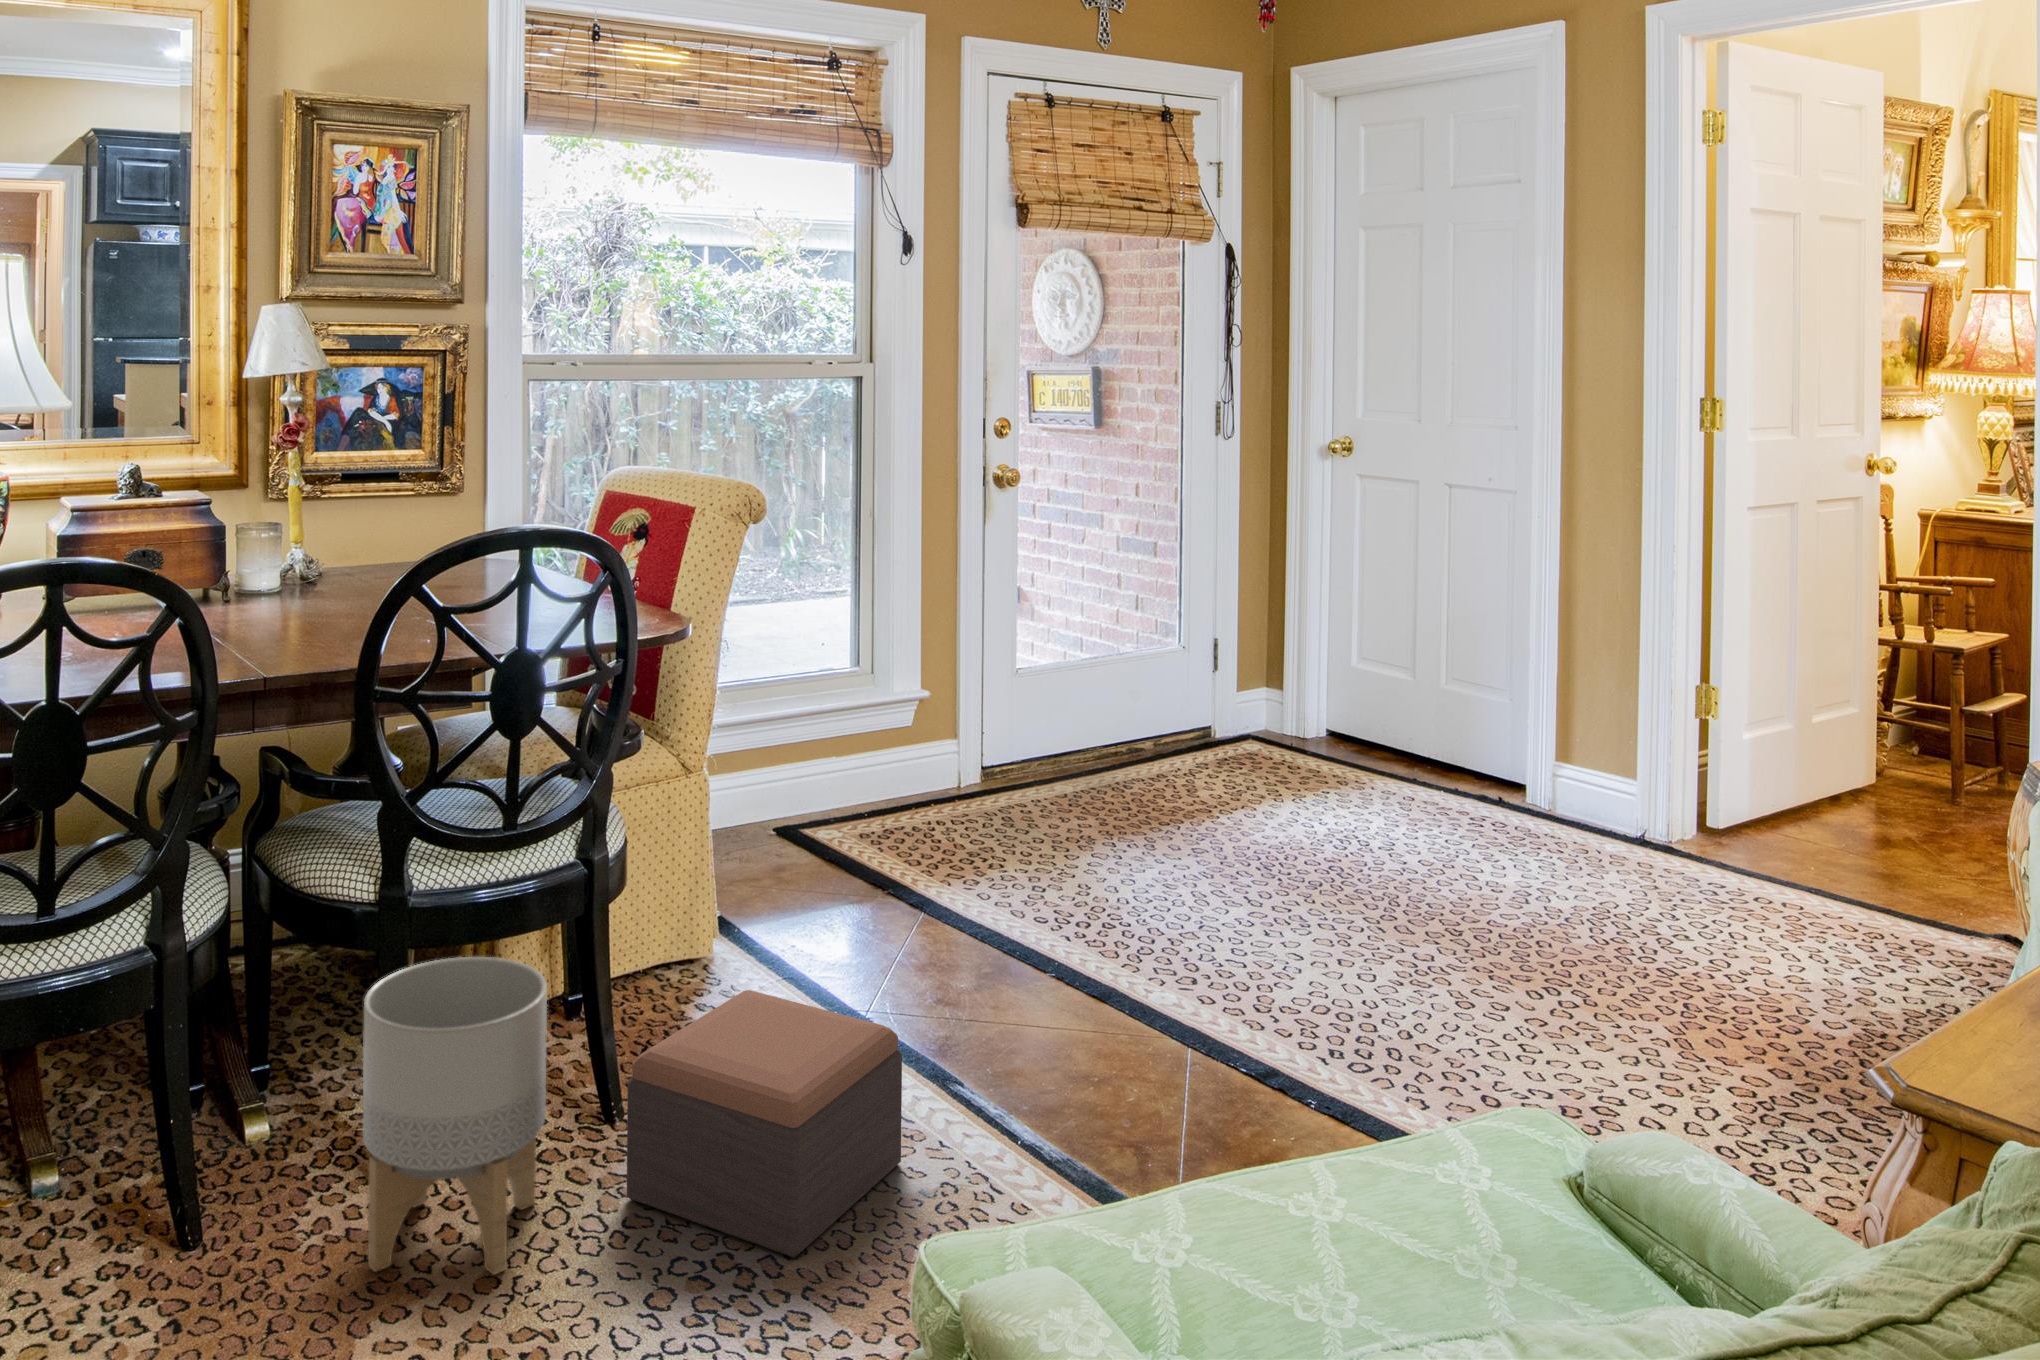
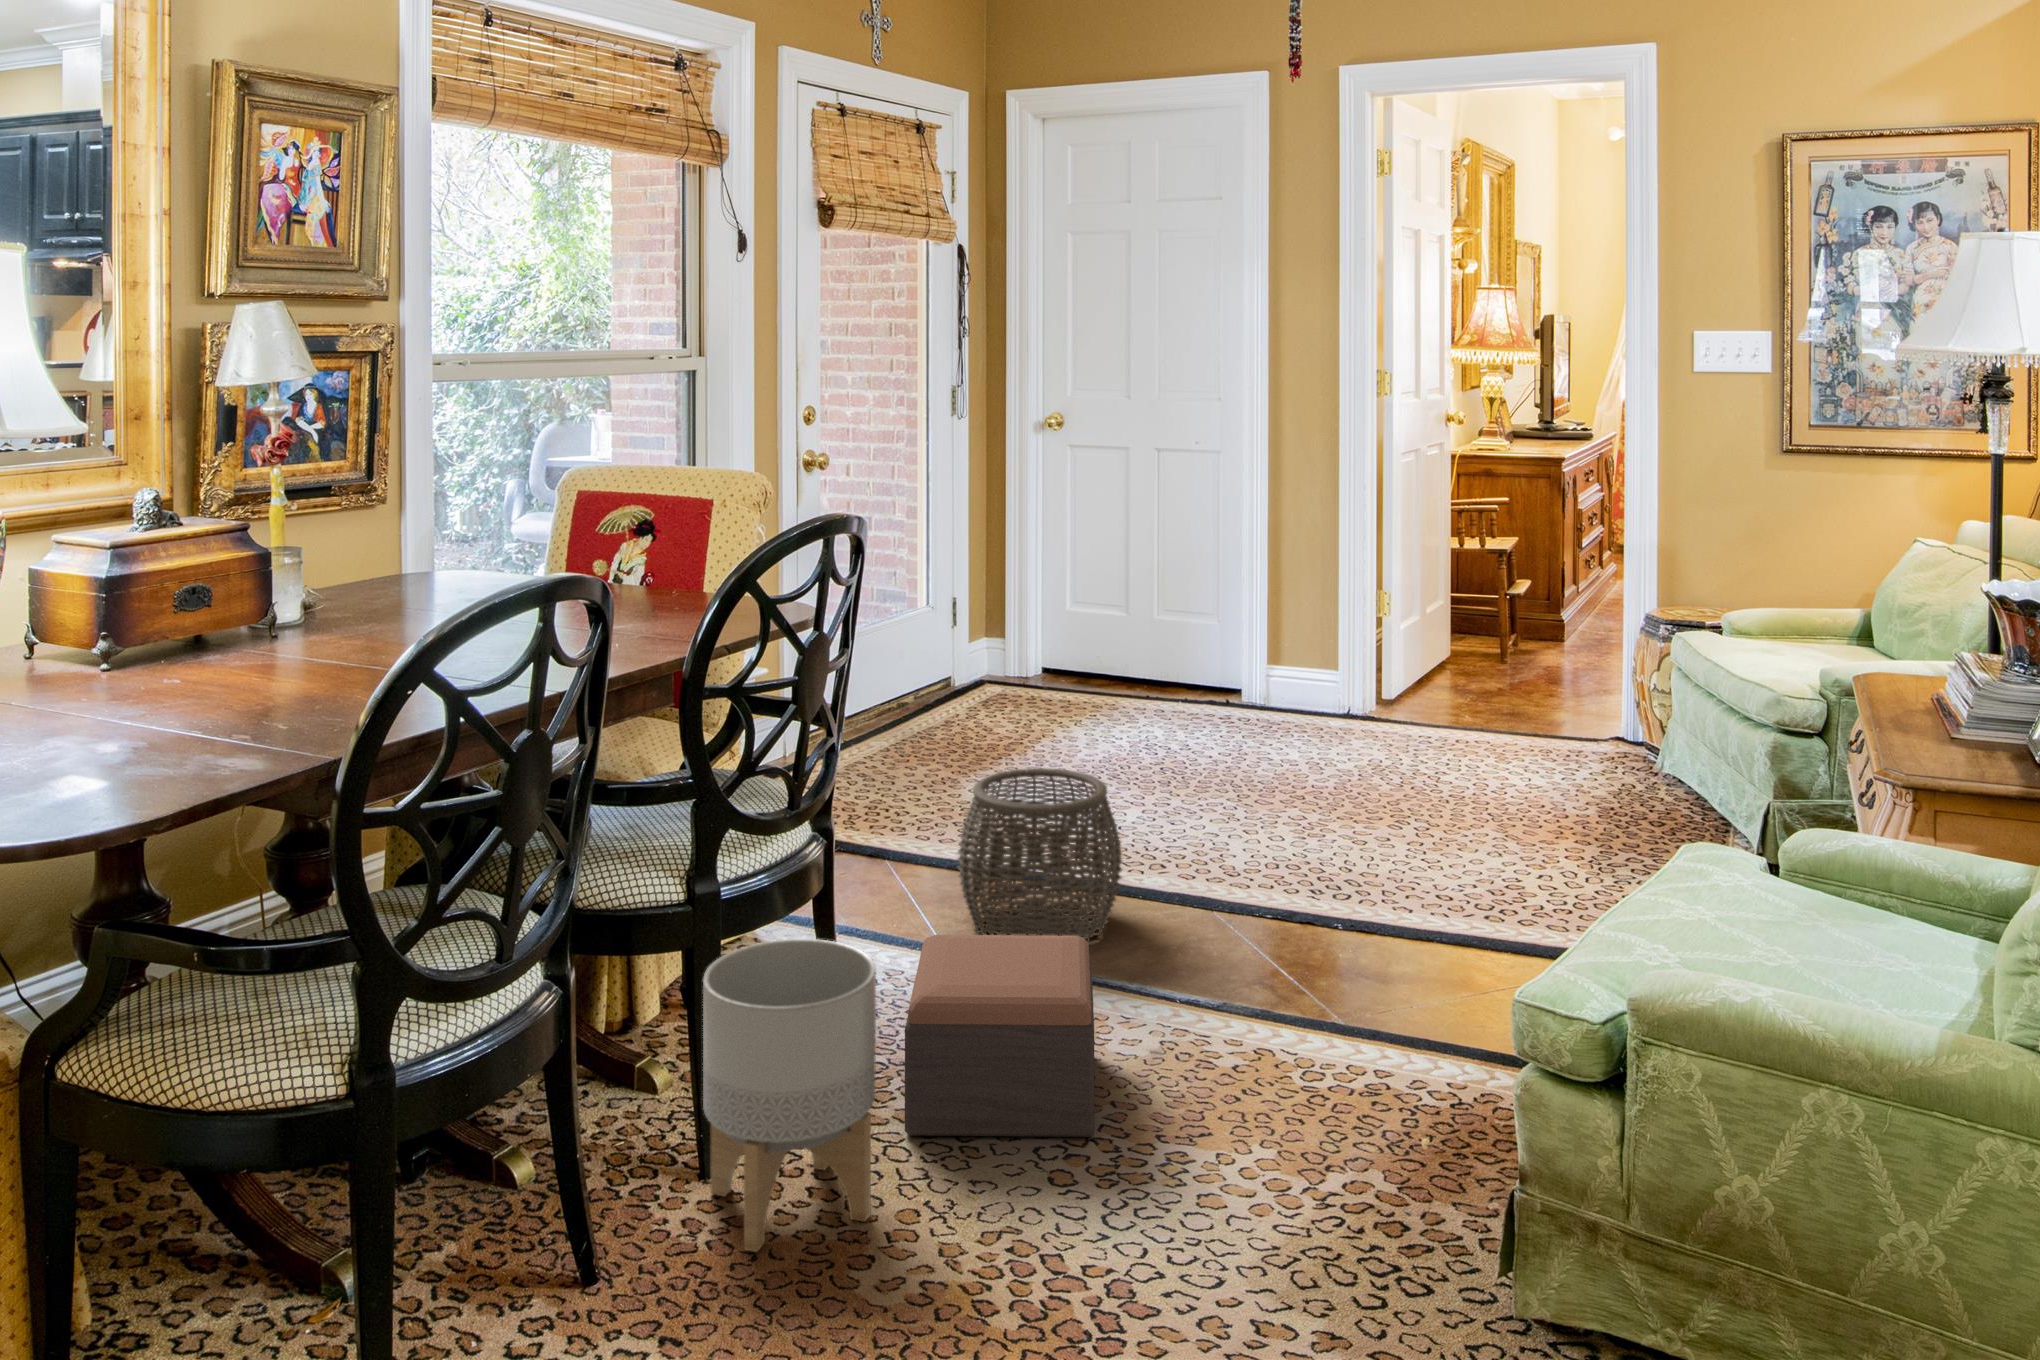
woven basket: none [913,828,1102,1042] -> present [957,768,1123,941]

